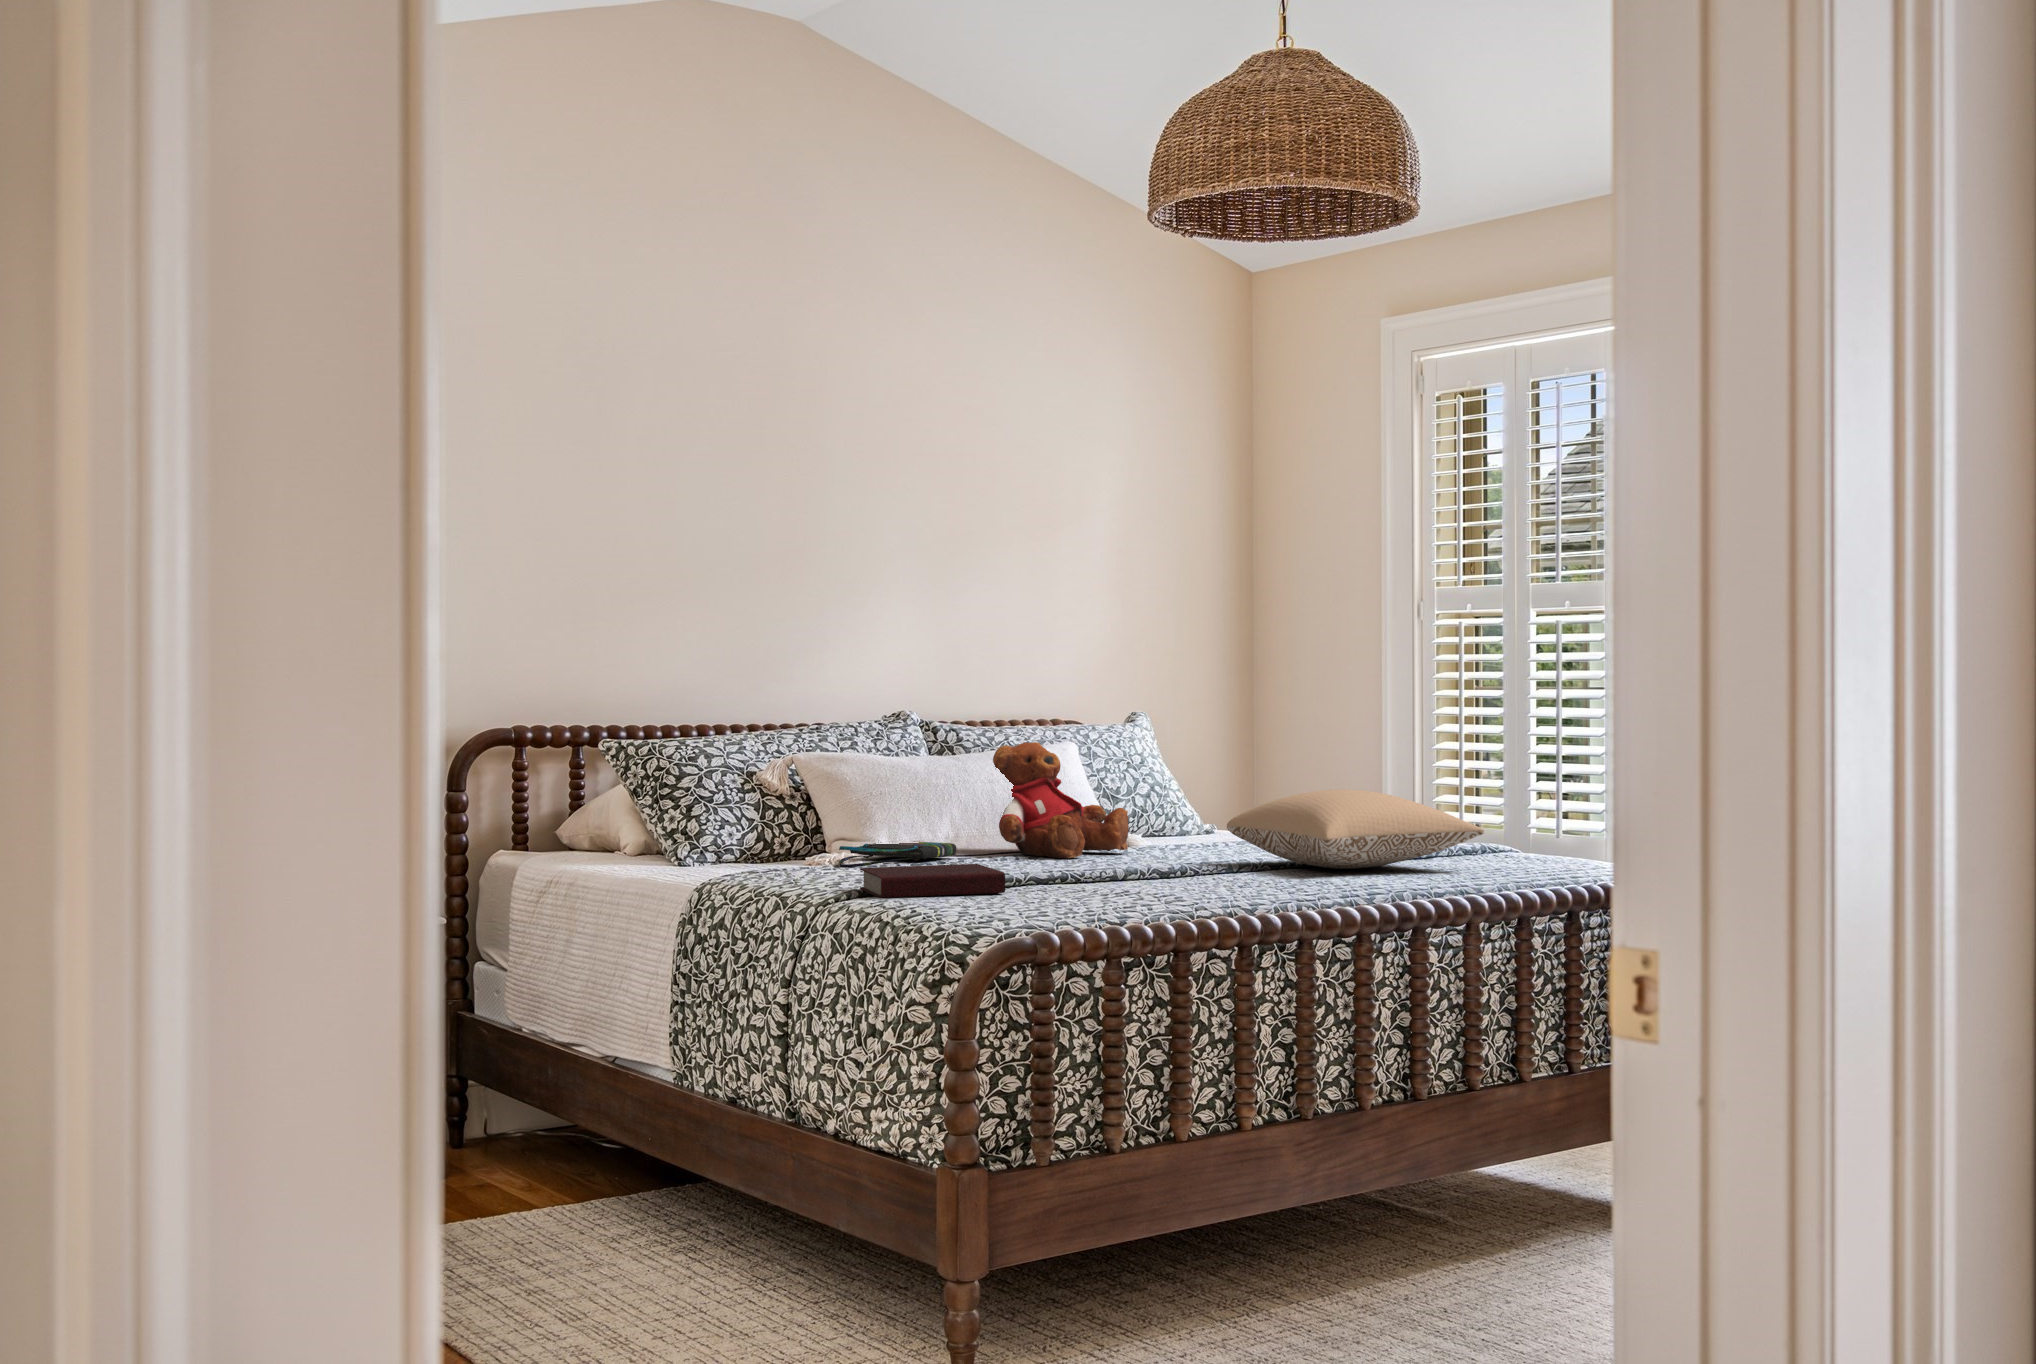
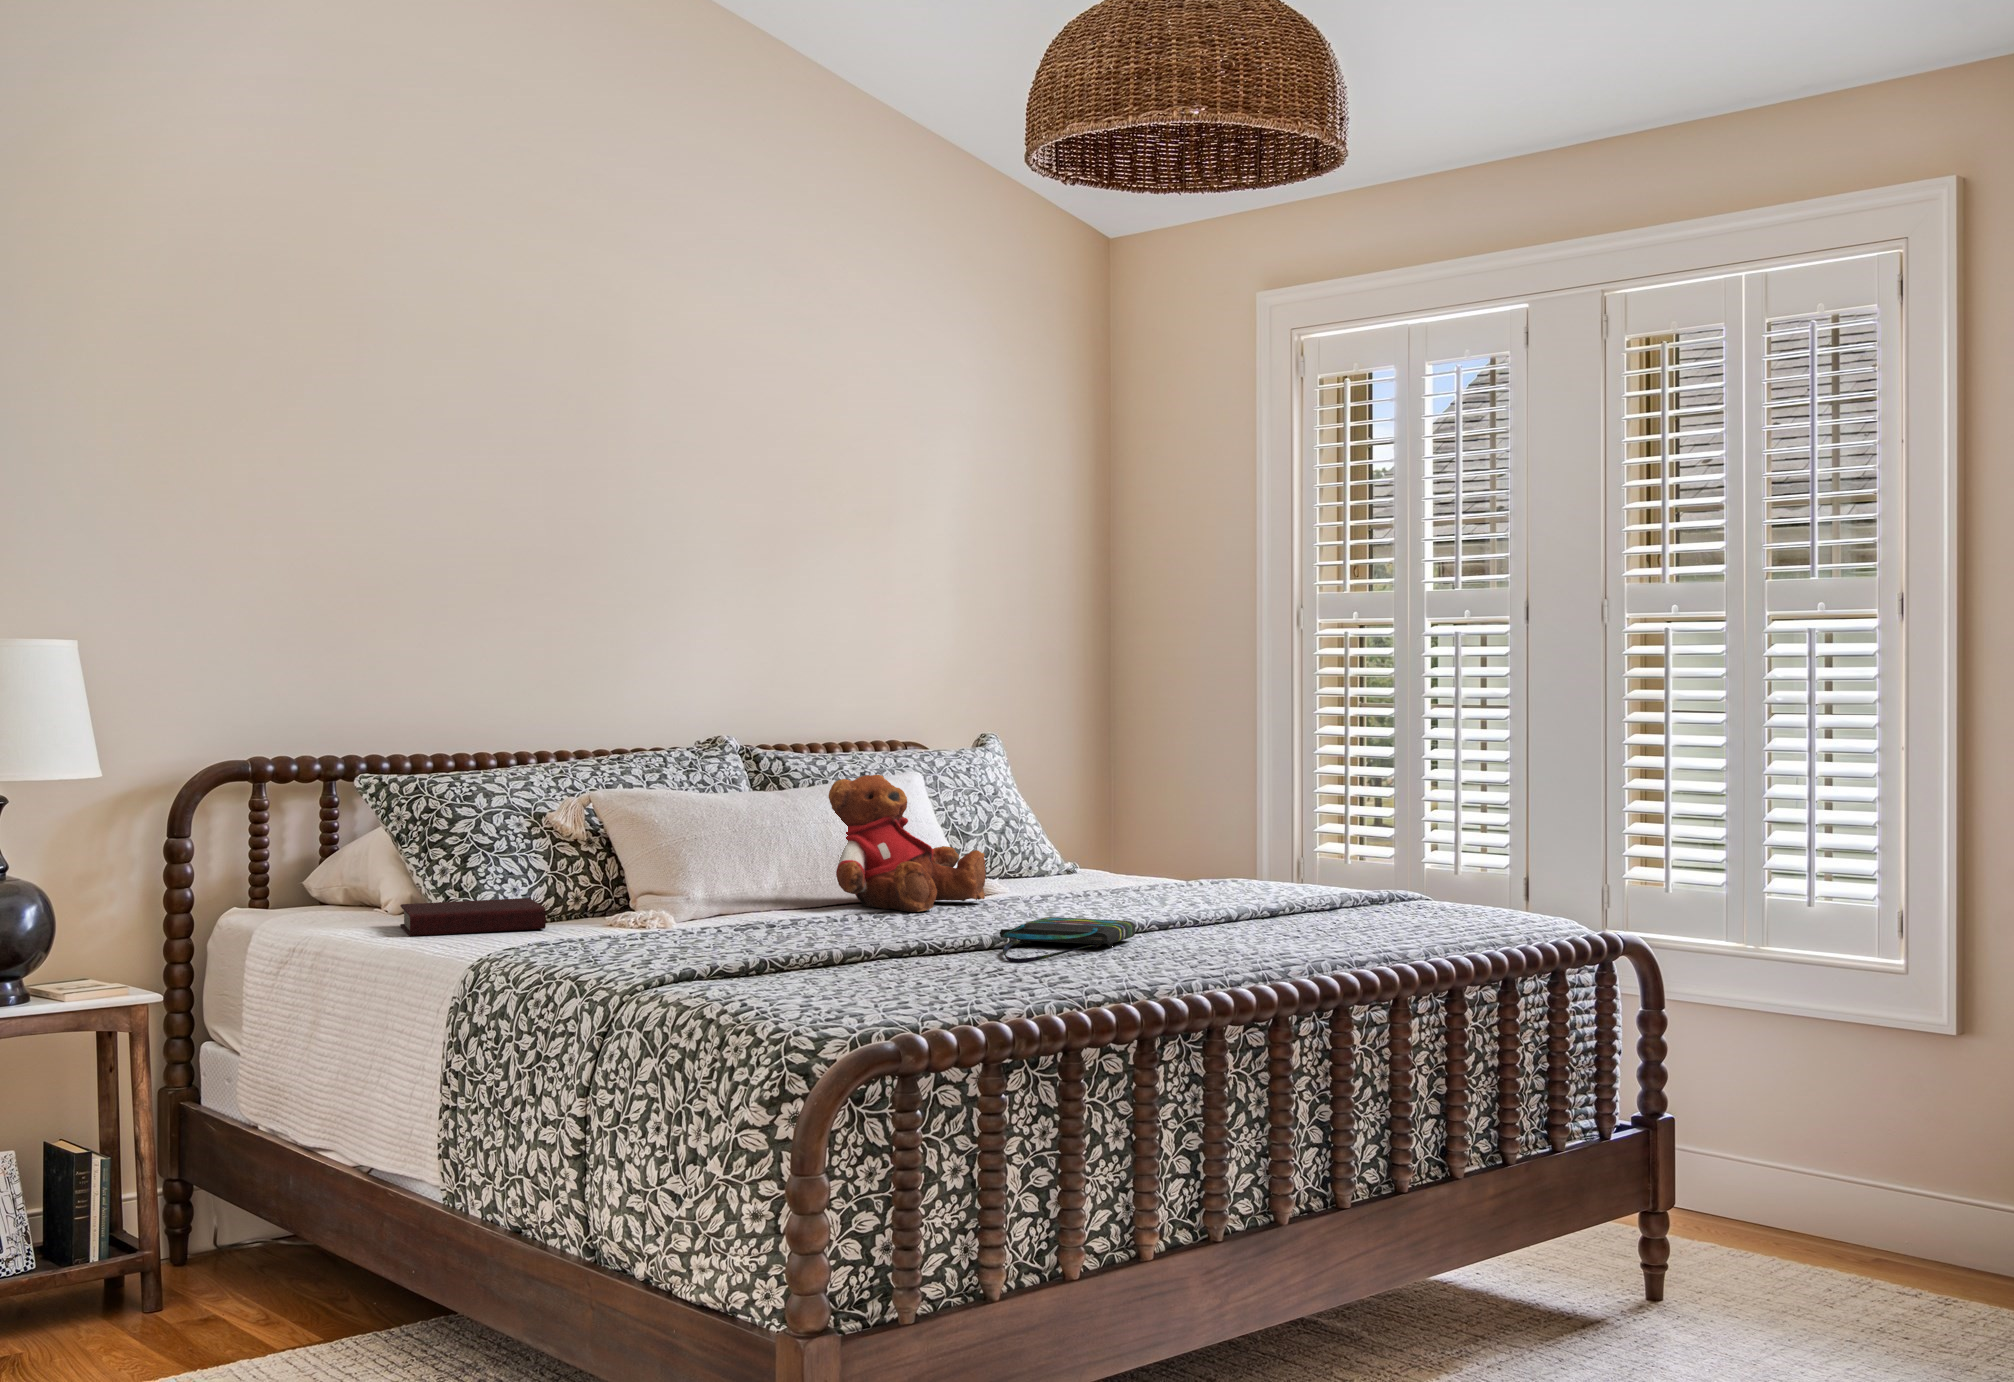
pillow: present [1227,790,1484,869] -> none [1102,833,1396,924]
tote bag: present [839,842,956,868] -> present [999,917,1135,963]
book: present [860,864,1005,898] -> present [400,898,546,936]

